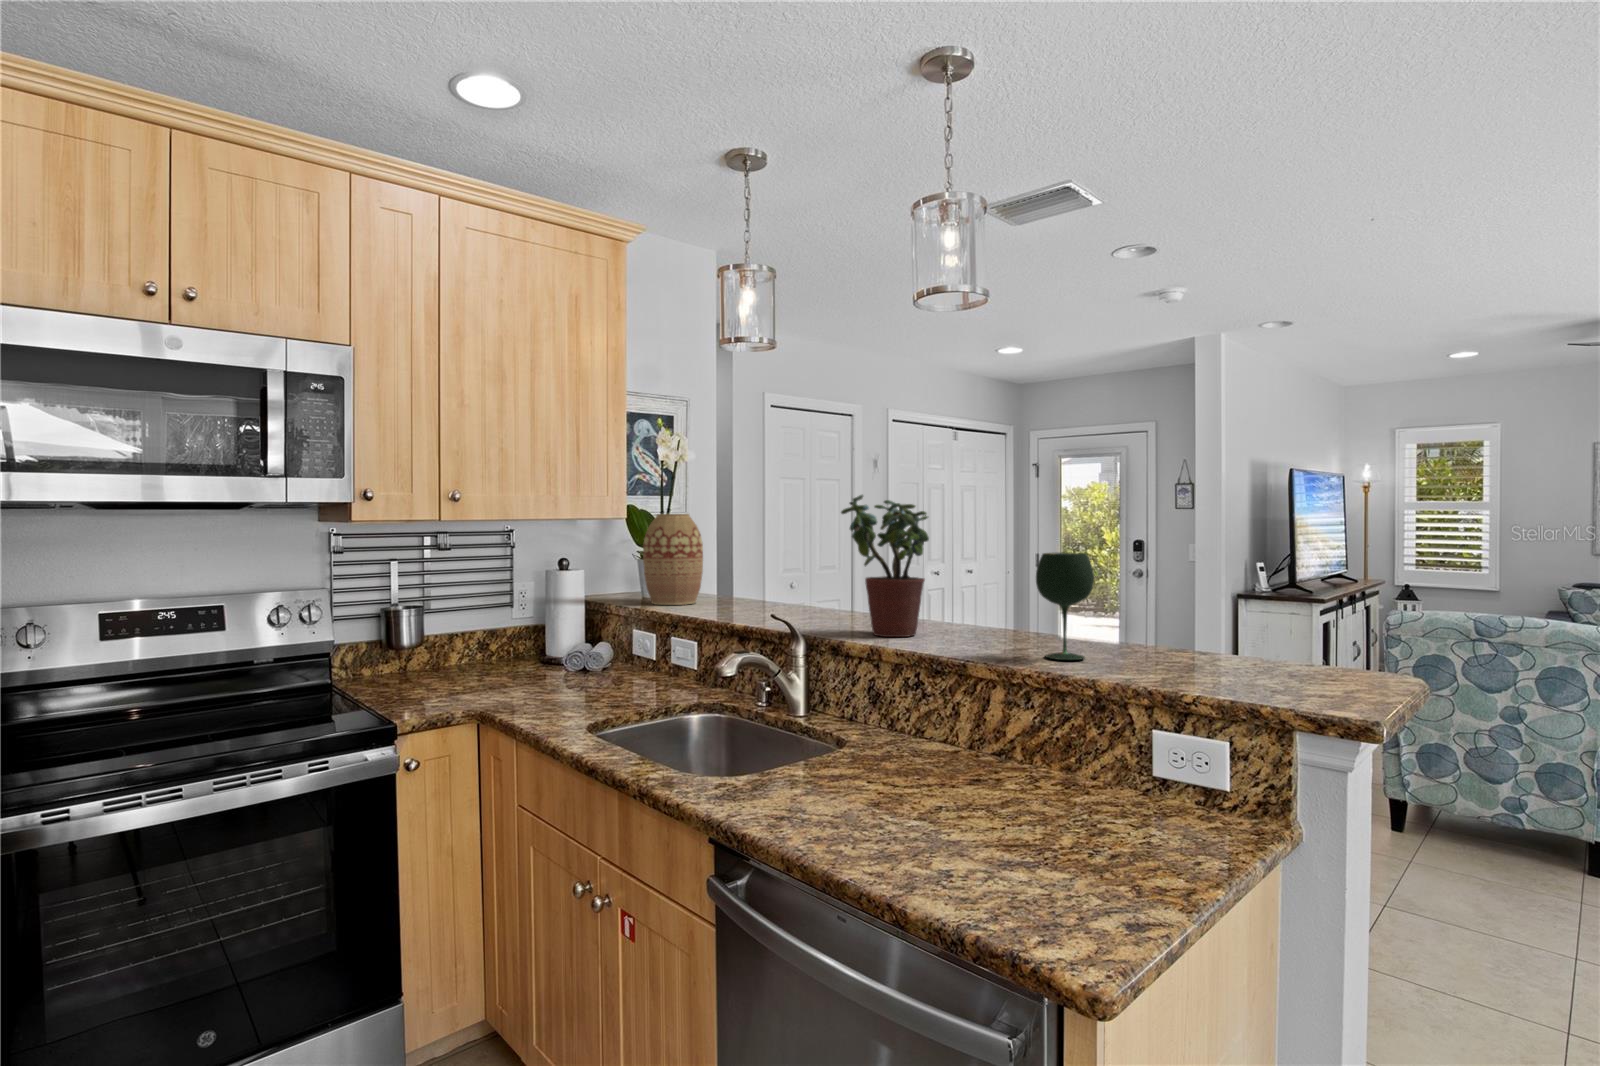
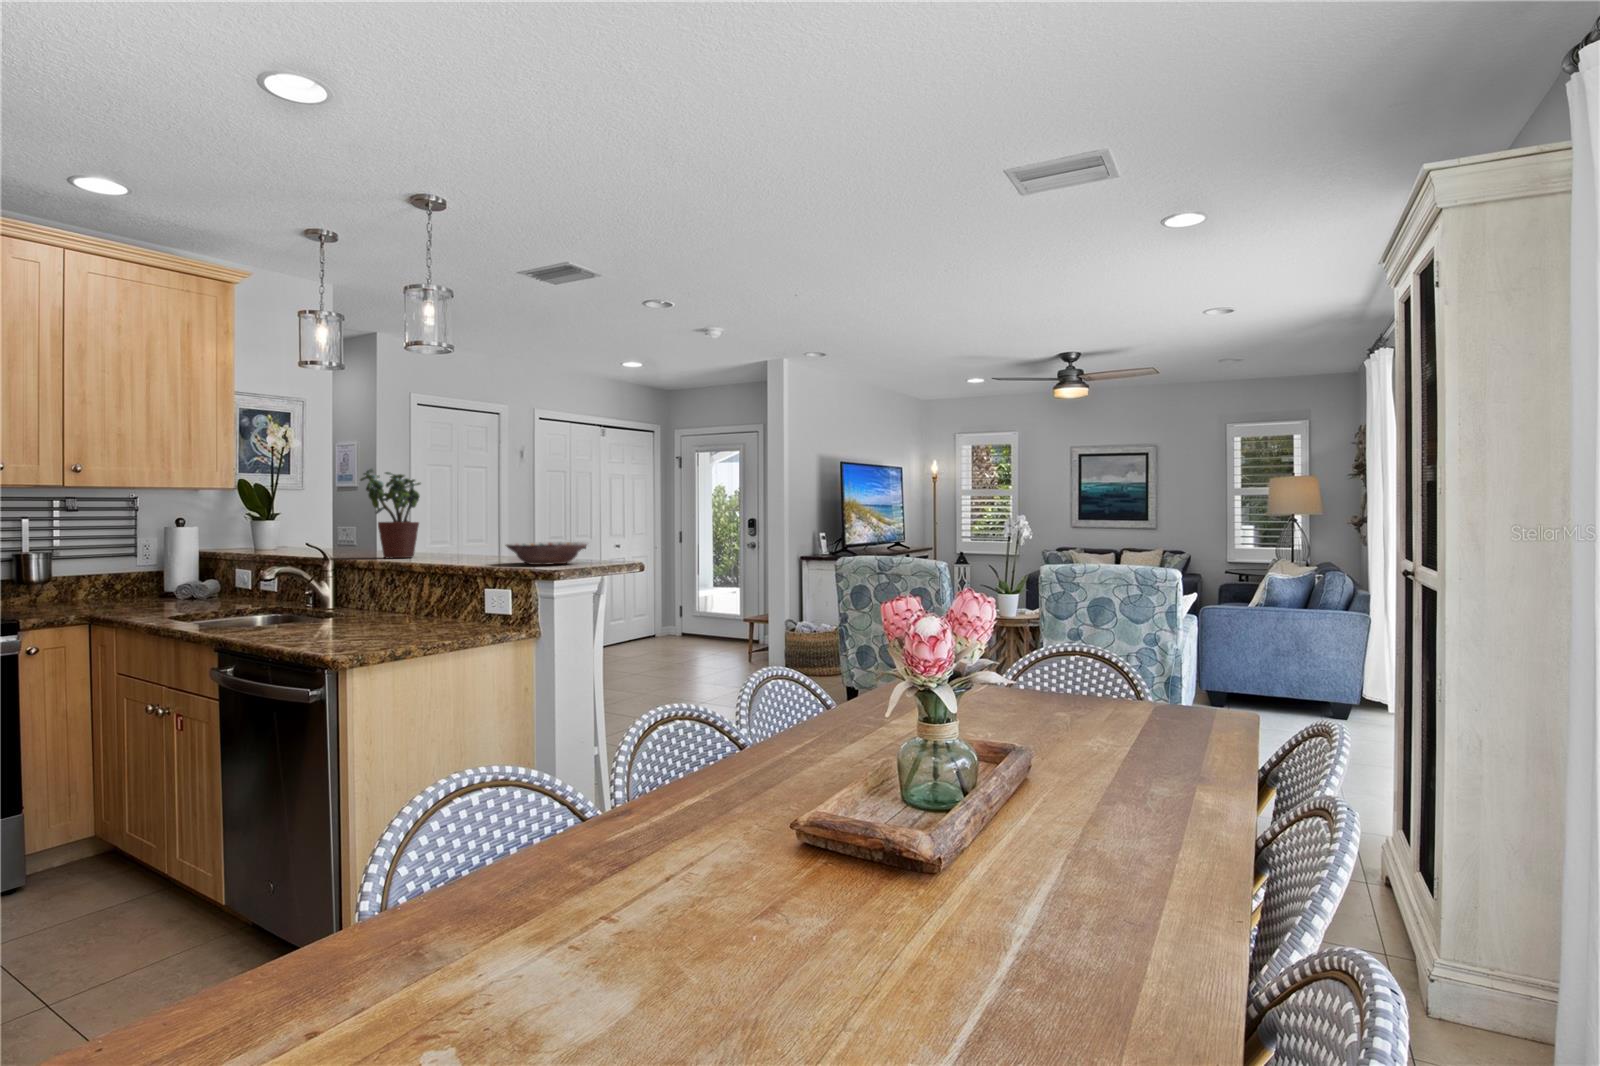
vase: present [643,514,703,605] -> none [247,485,298,552]
wine glass: present [1036,553,1094,660] -> none [457,501,491,562]
decorative bowl: none [1158,630,1328,684] -> present [506,542,587,565]

